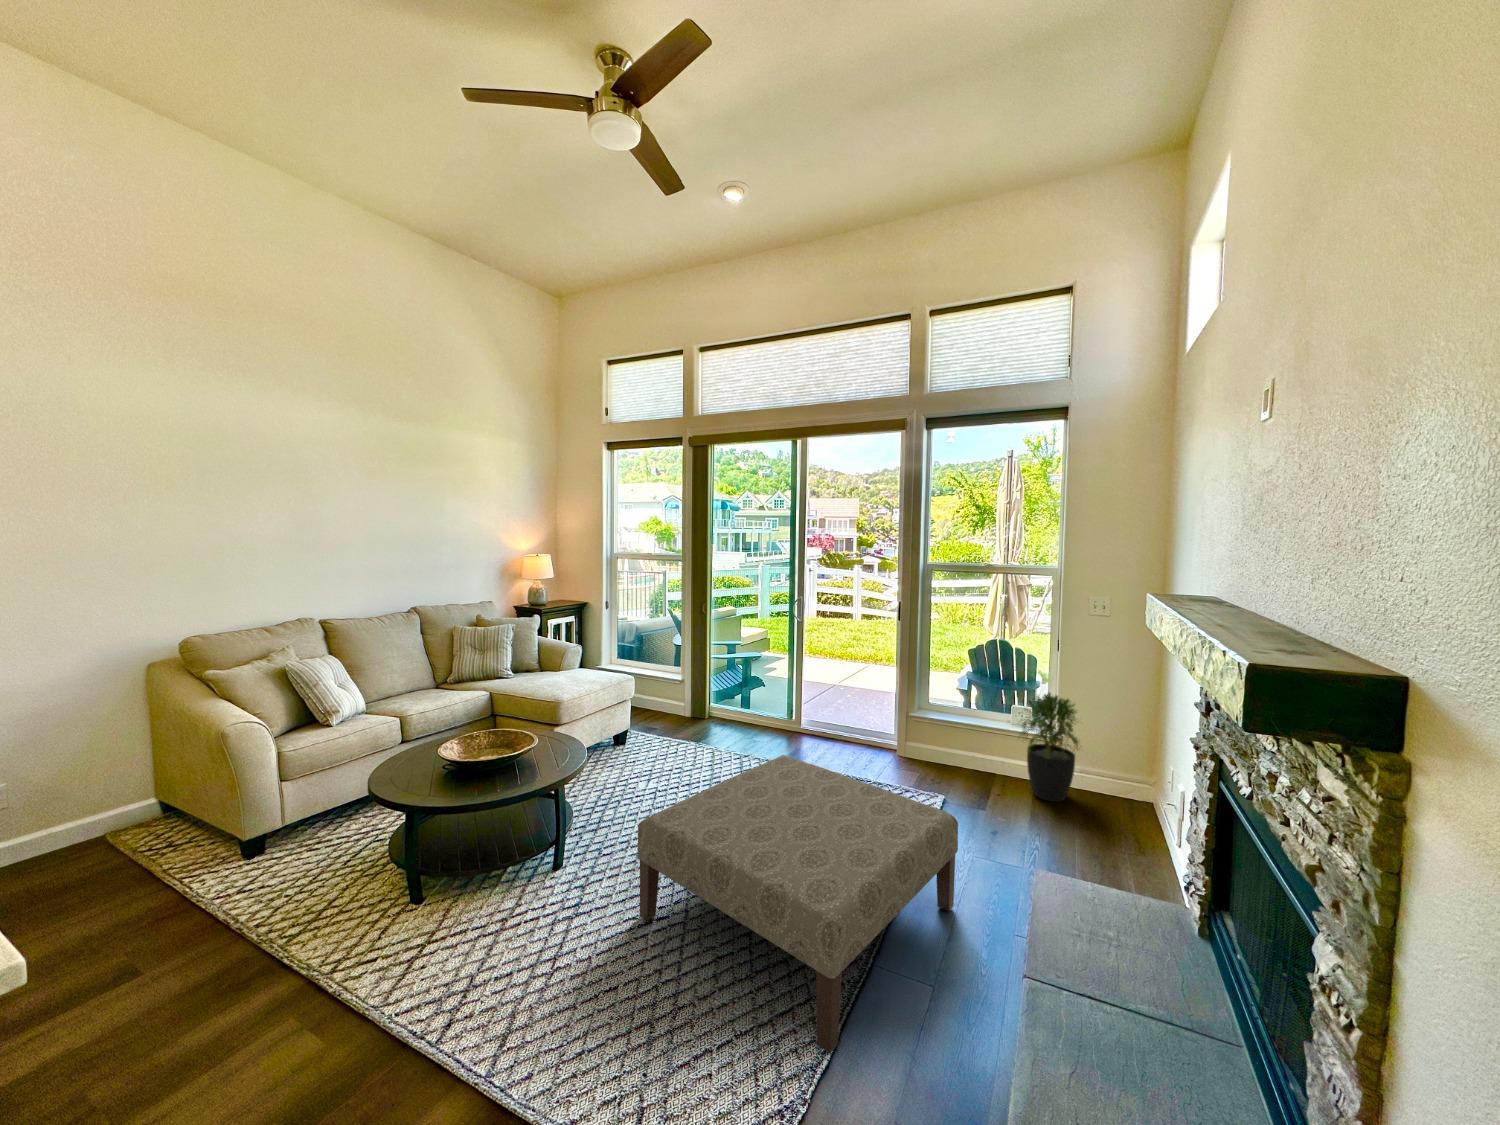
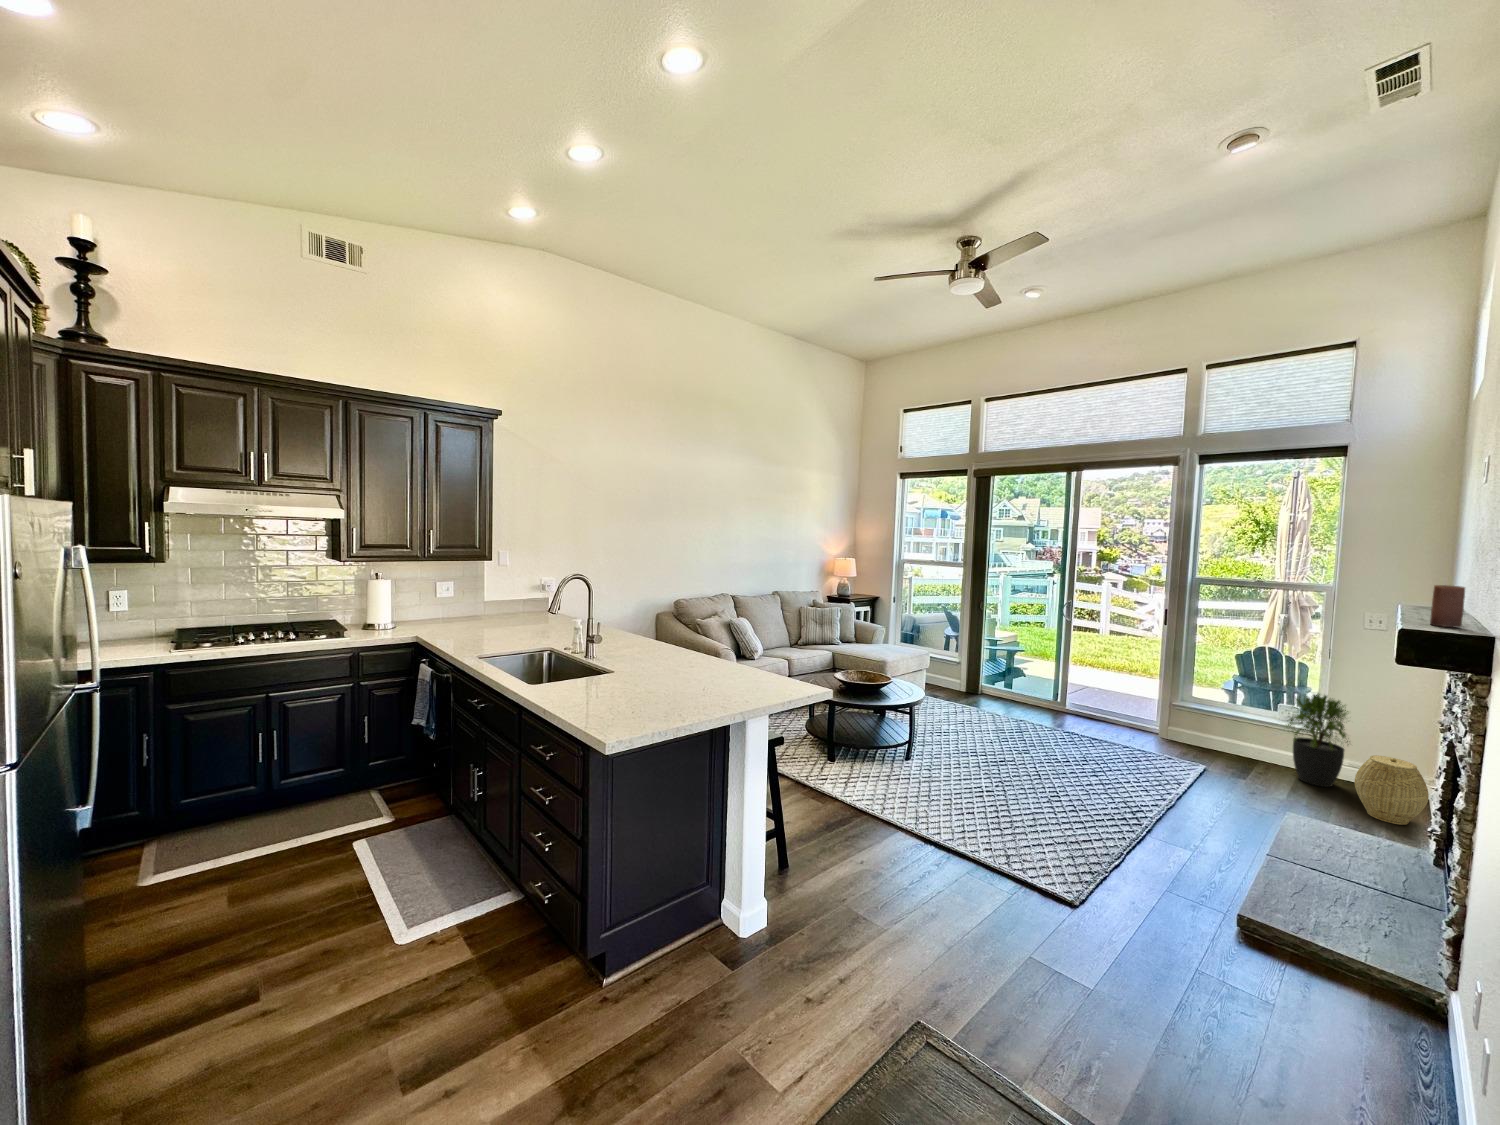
candle: none [1233,563,1281,631] -> present [1430,585,1465,627]
ottoman: present [638,755,958,1053] -> none [973,711,1218,864]
woven basket: none [1091,765,1160,848] -> present [1355,755,1429,825]

